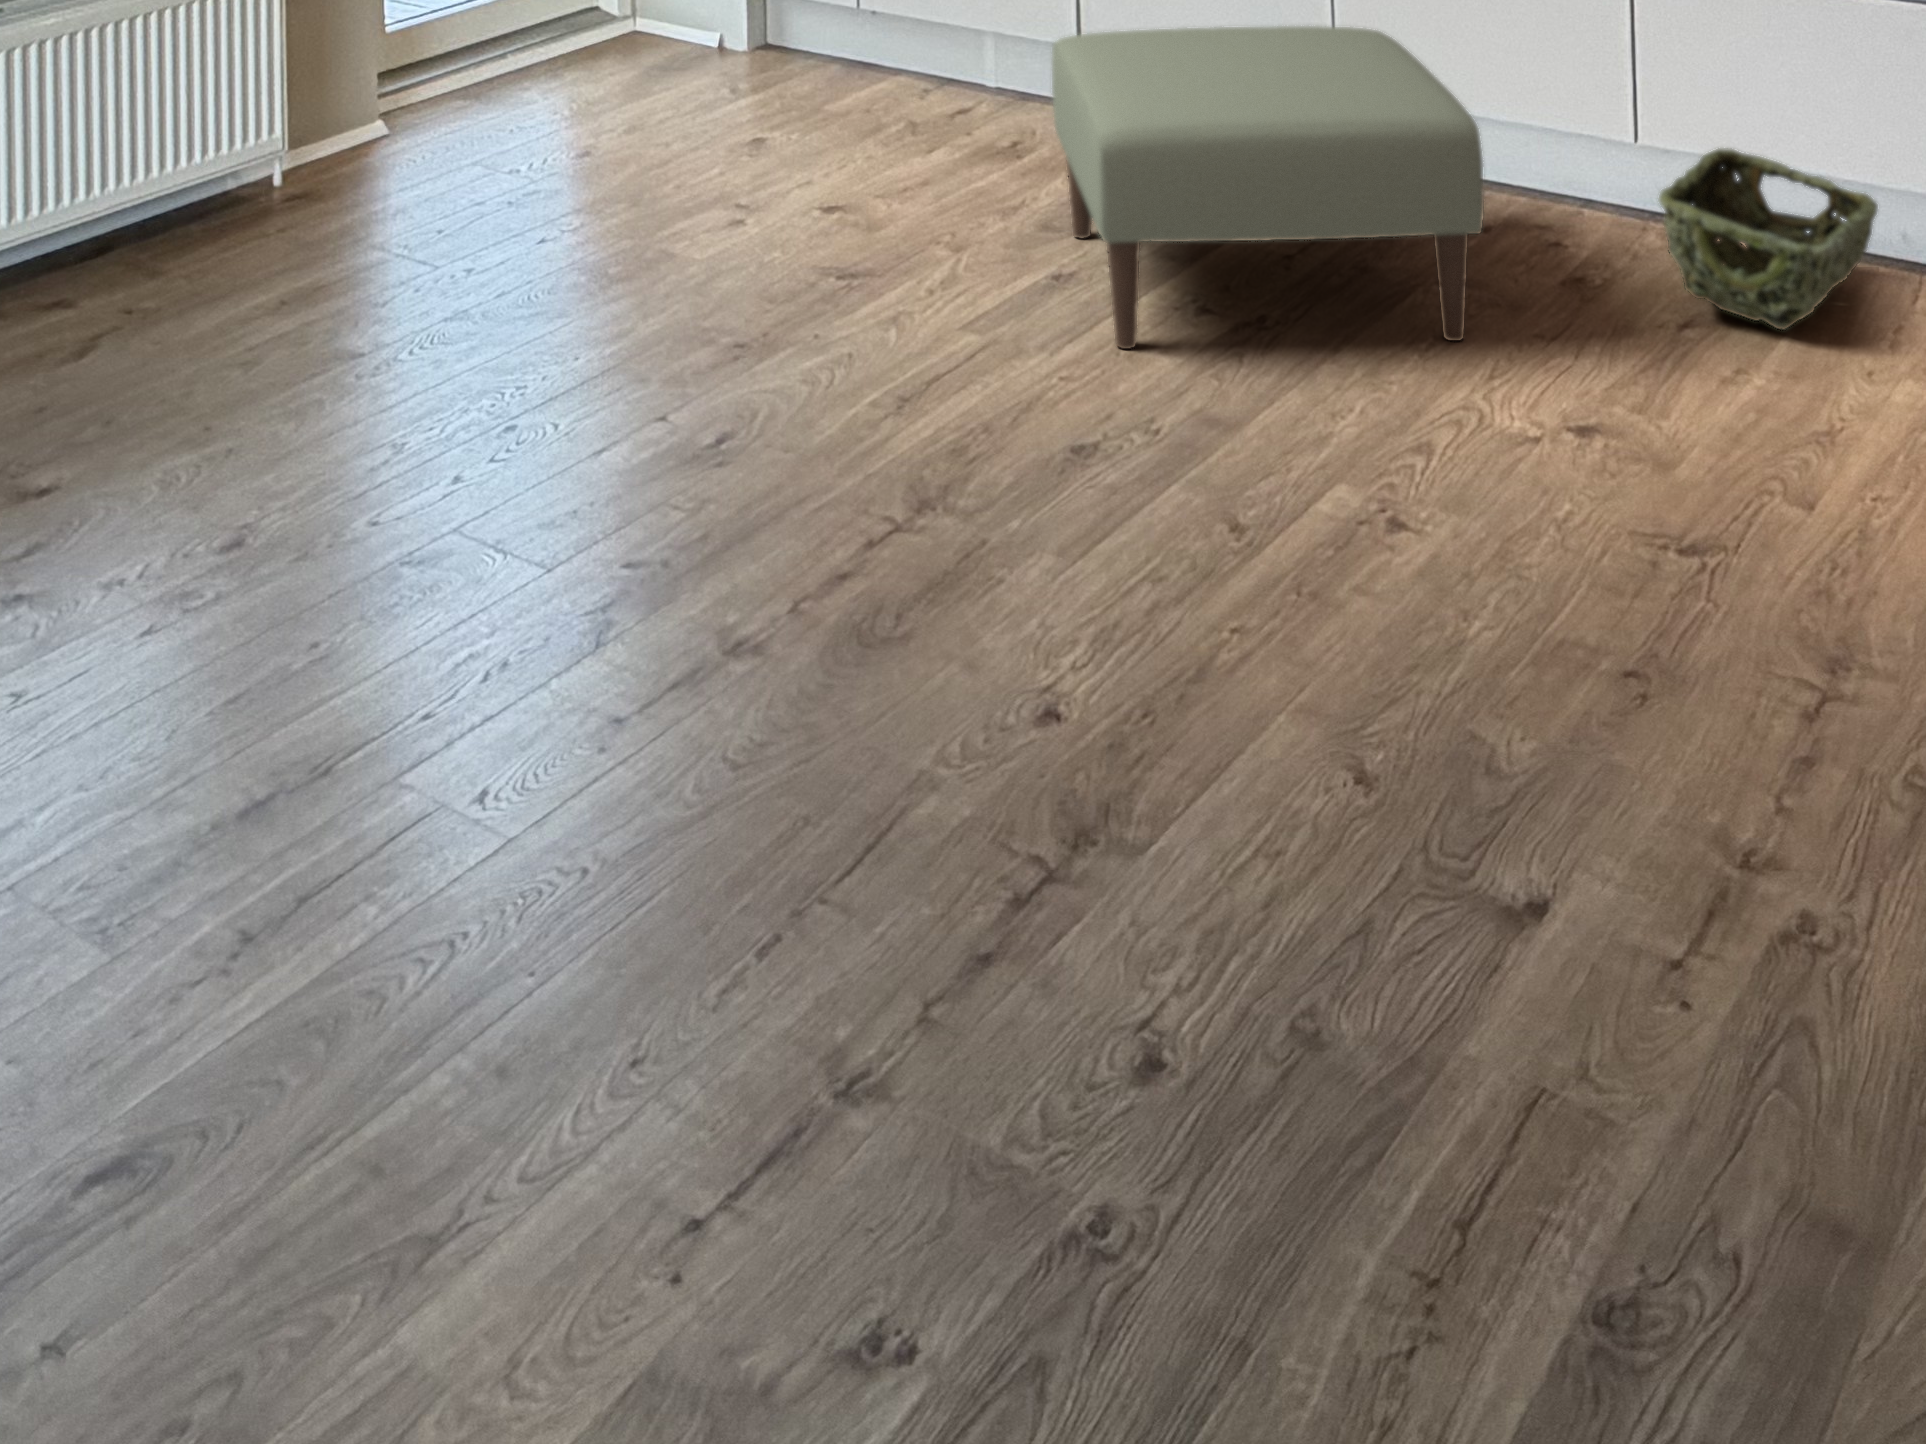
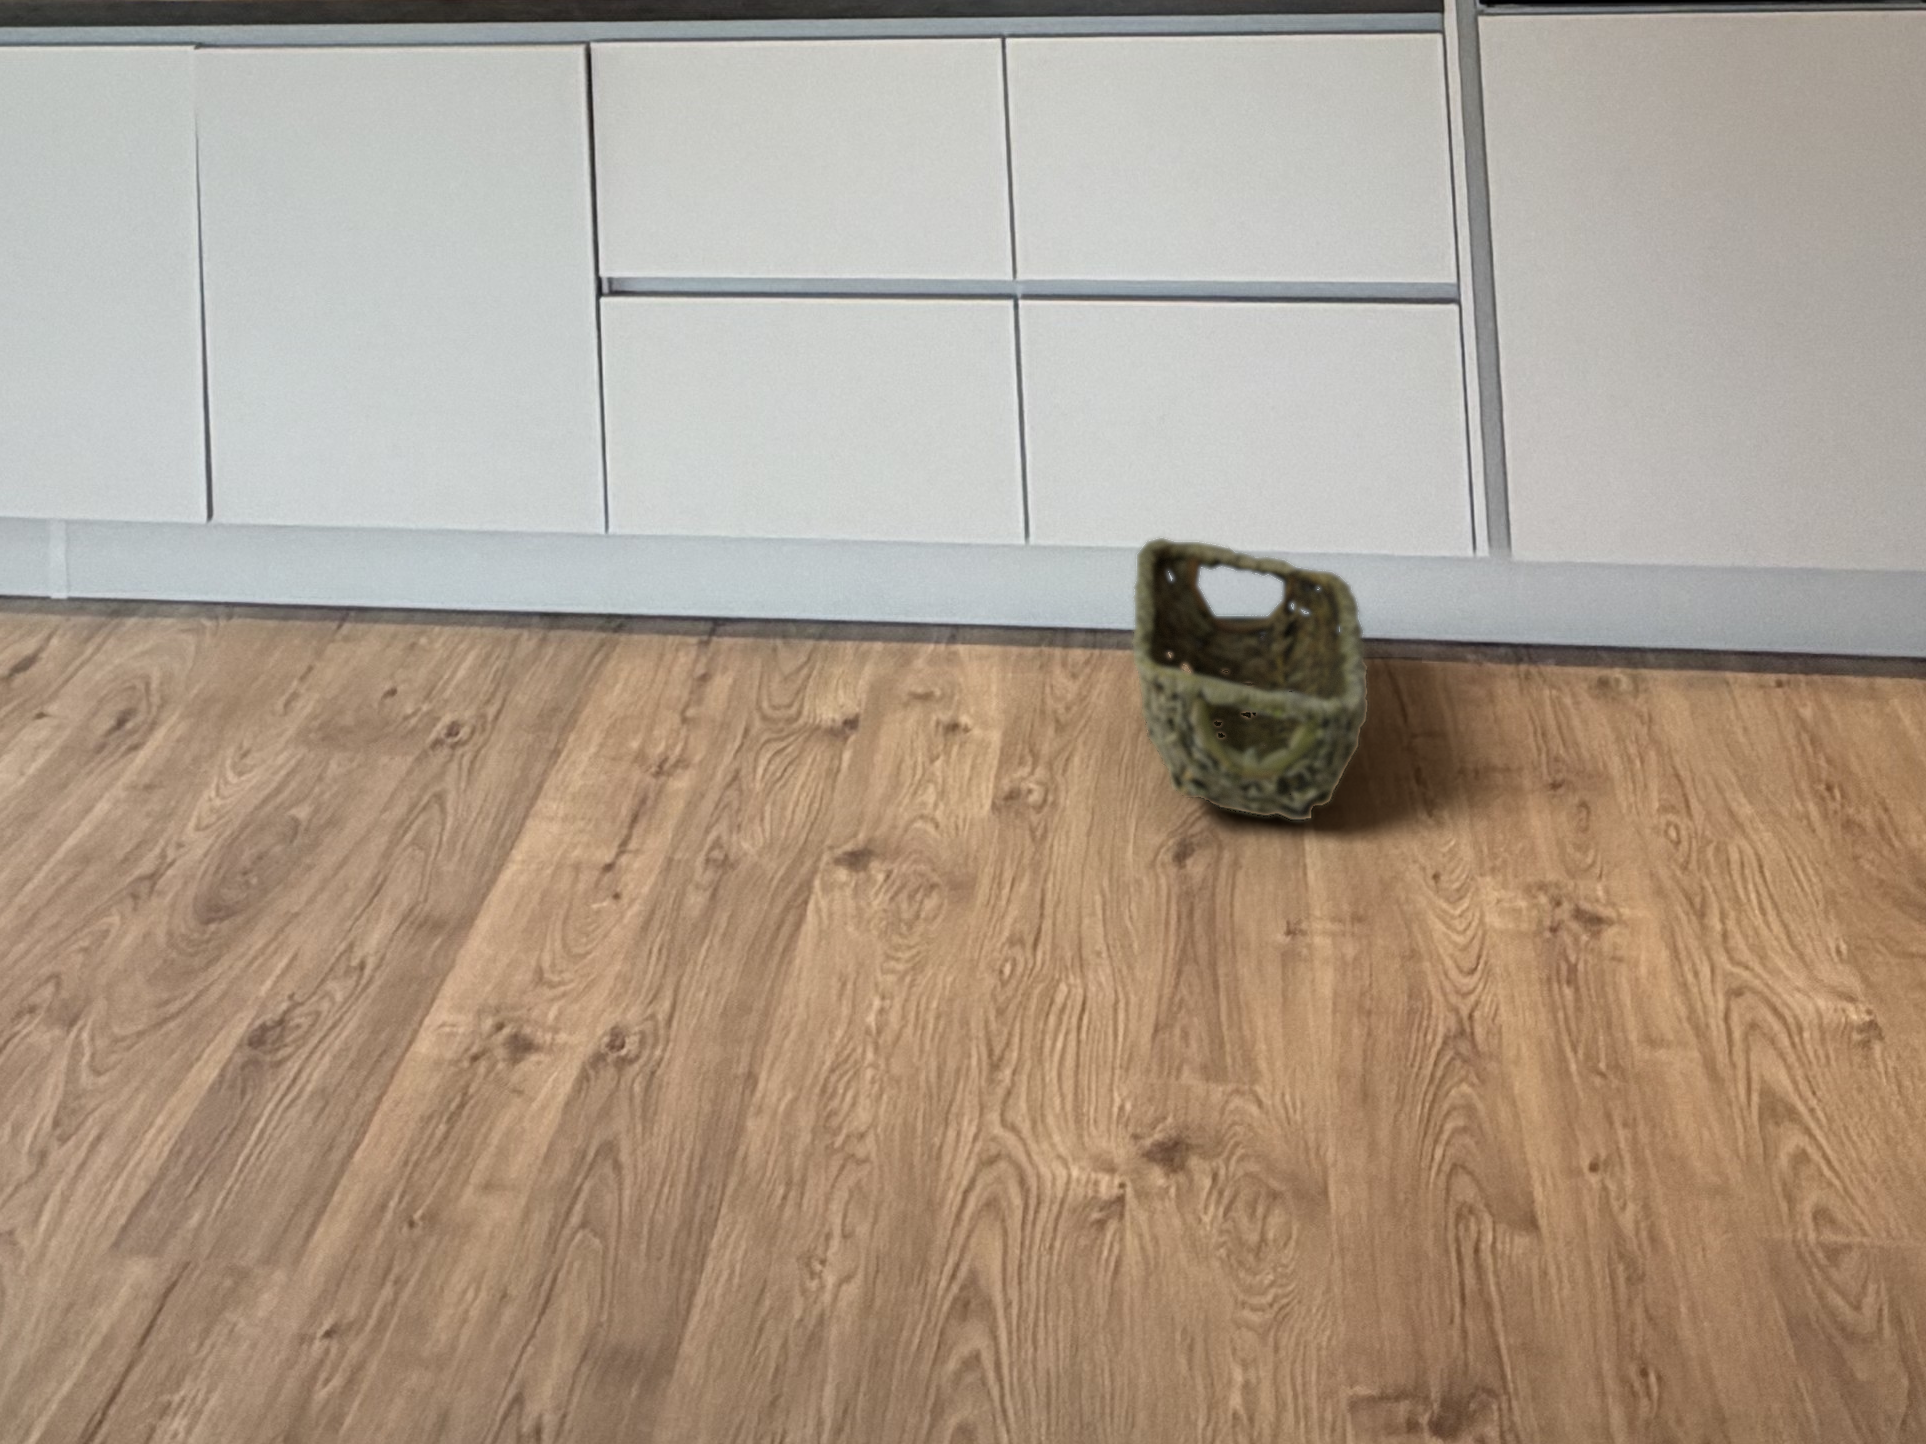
ottoman: present [1052,26,1484,349] -> none [225,461,951,1183]

